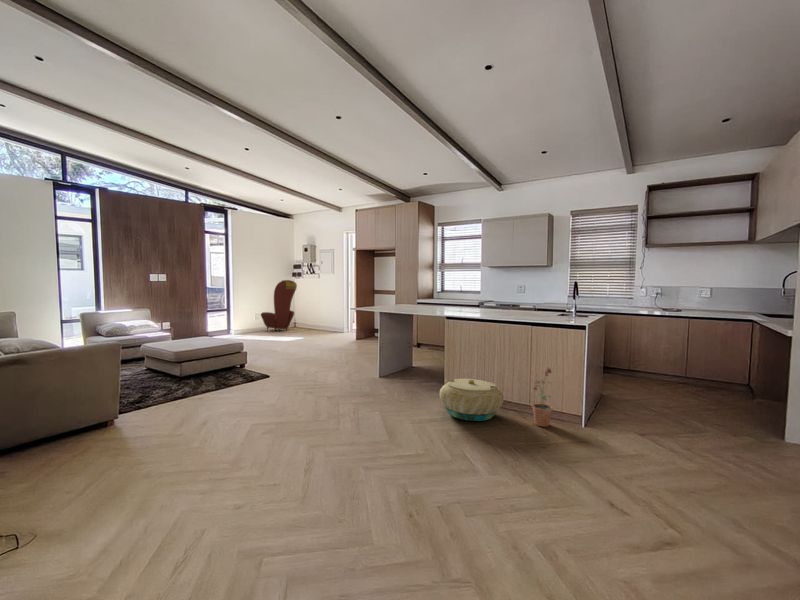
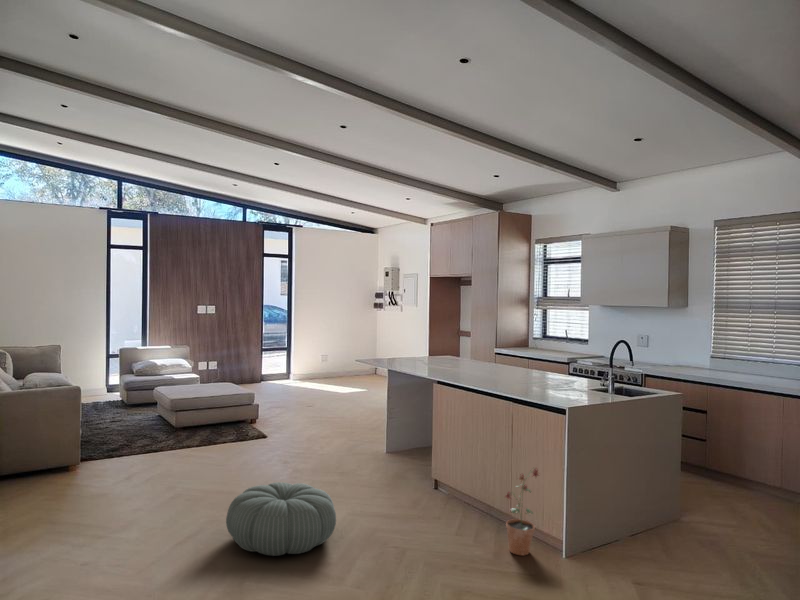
armchair: present [261,280,297,331] -> none [327,314,371,379]
basket: present [440,379,504,421] -> none [395,468,483,532]
pouf: none [340,400,425,456] -> present [226,482,336,556]

